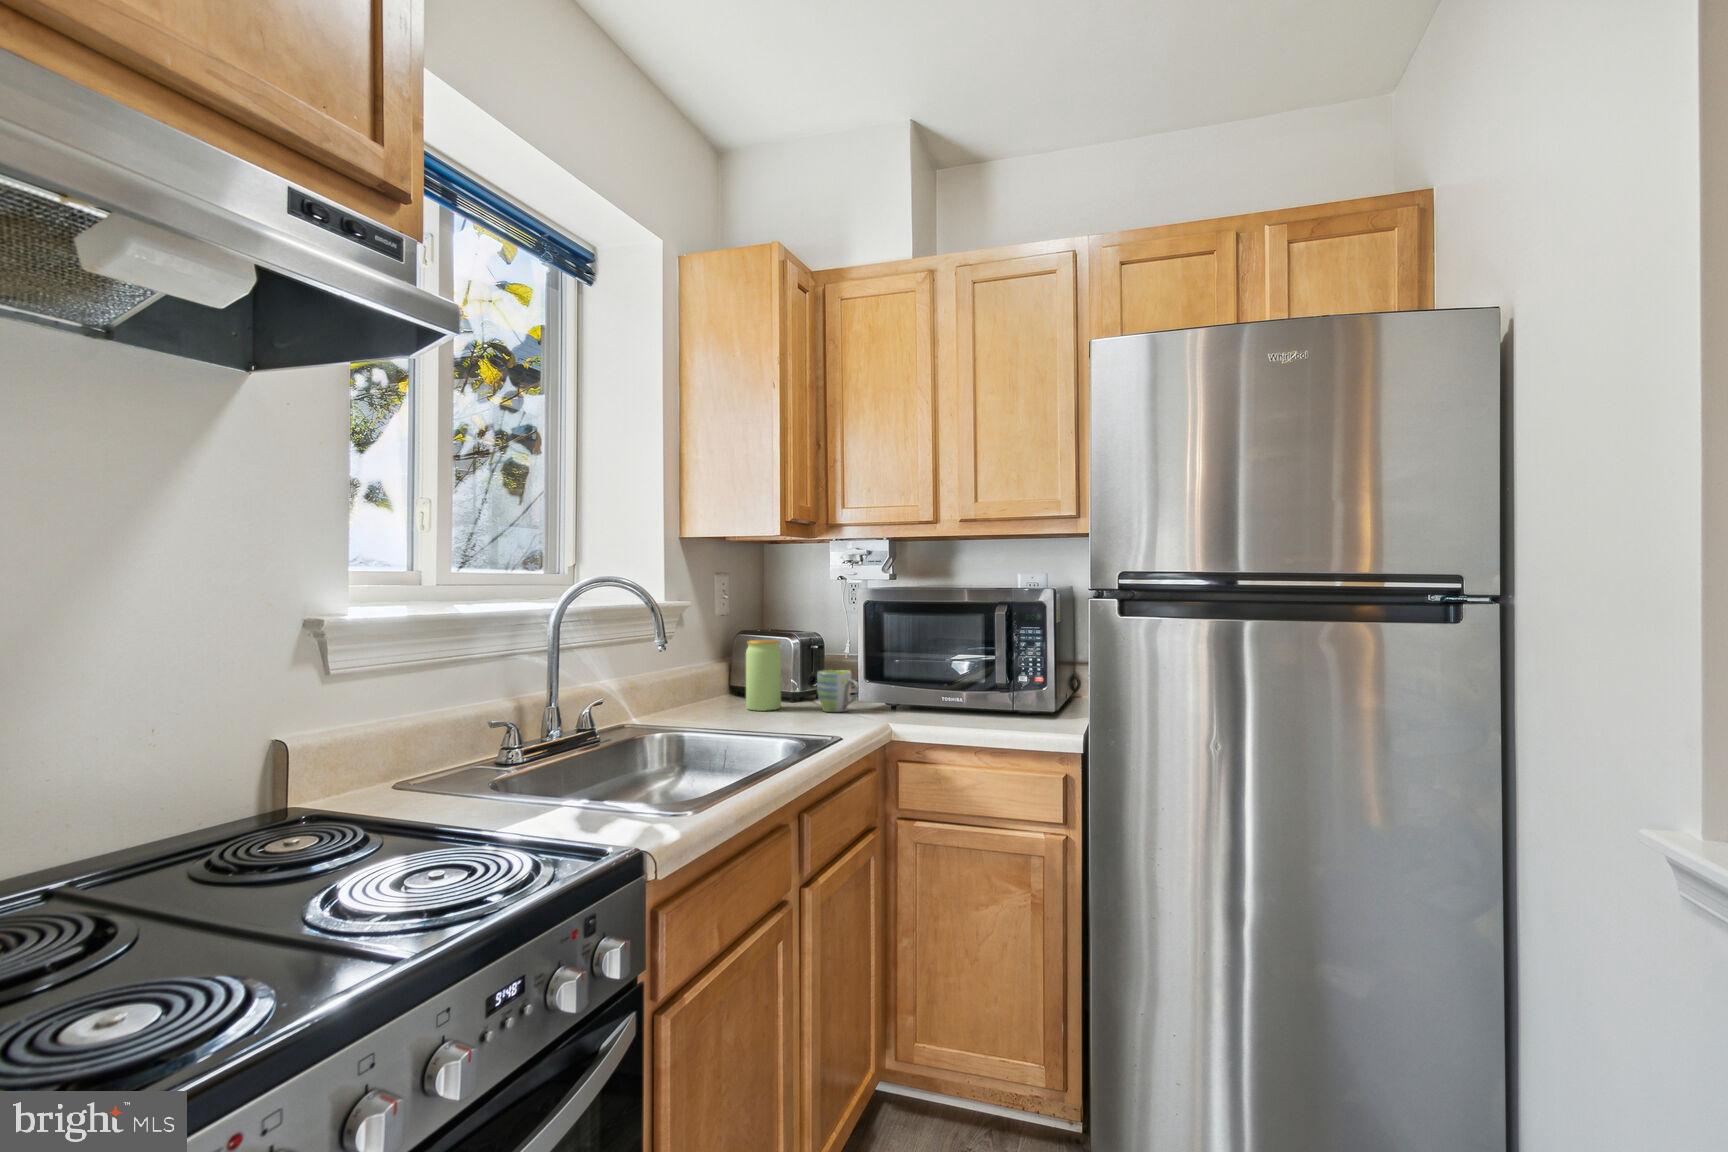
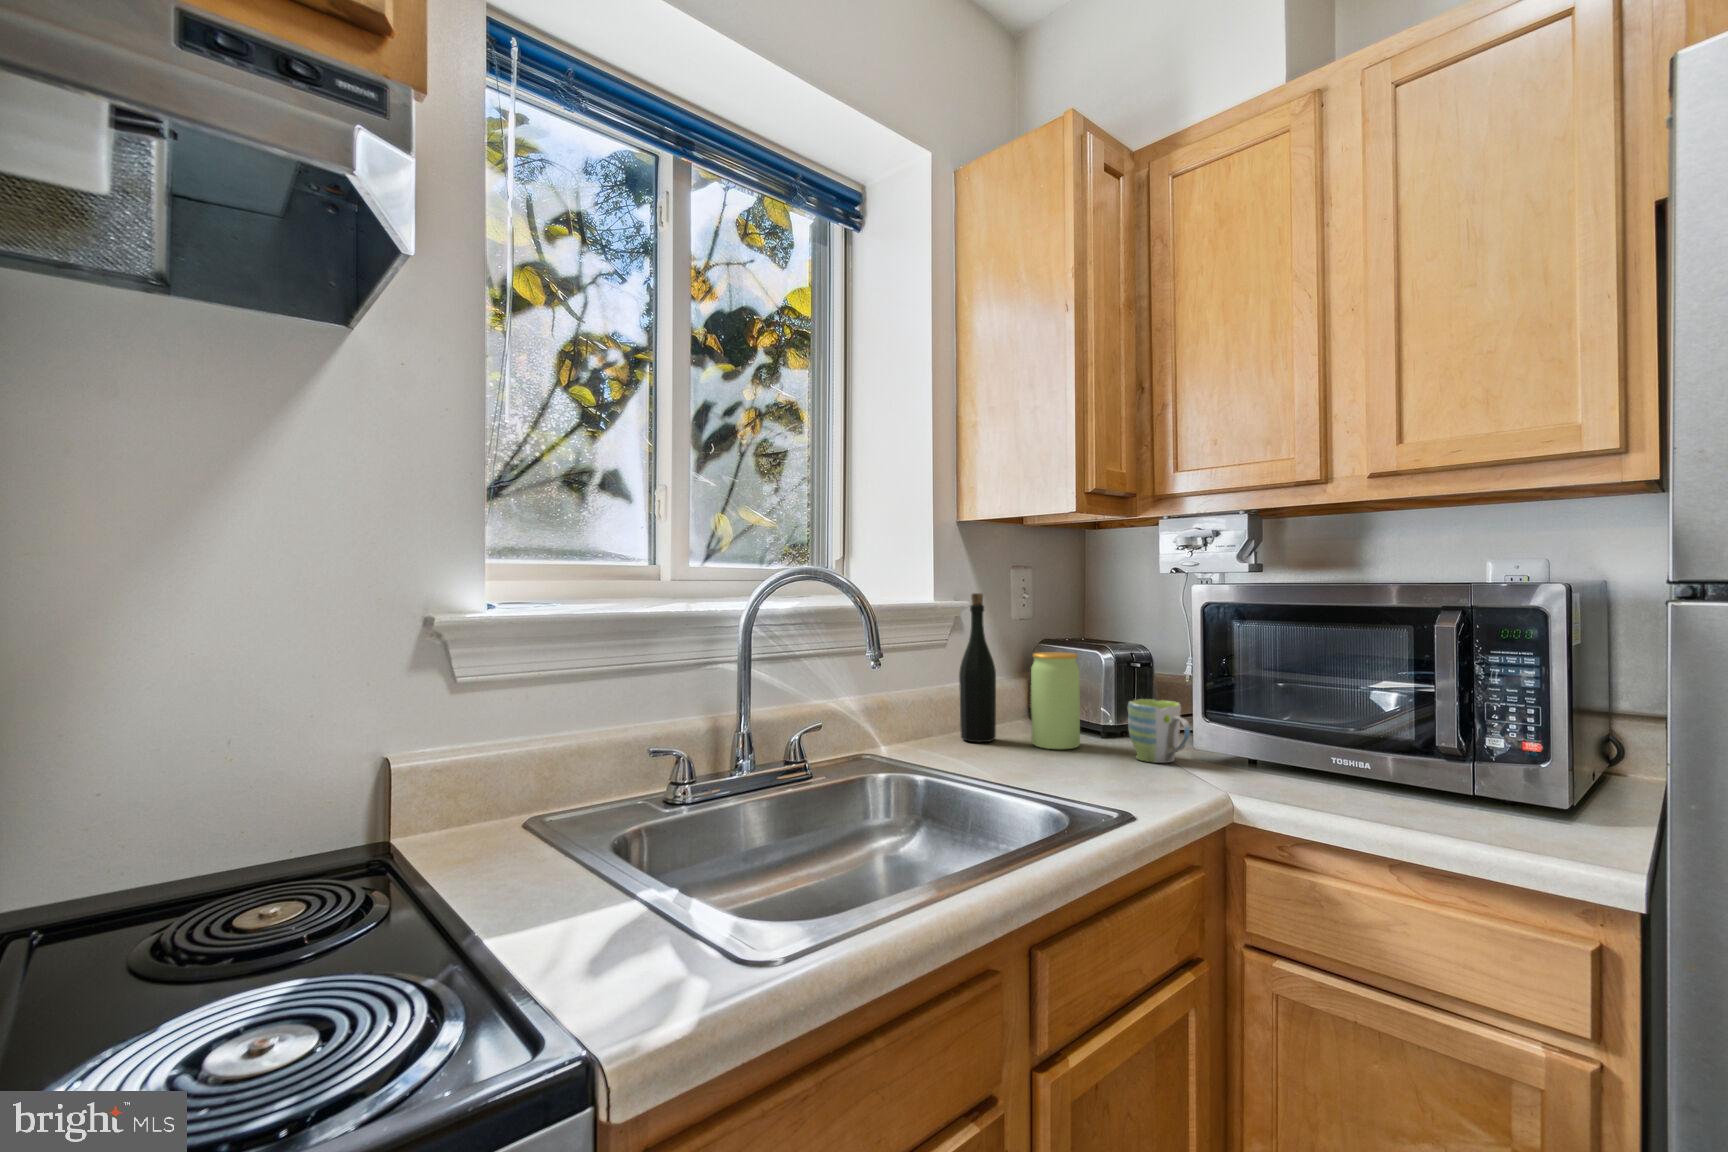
bottle: none [690,596,718,711] -> present [959,593,996,742]

